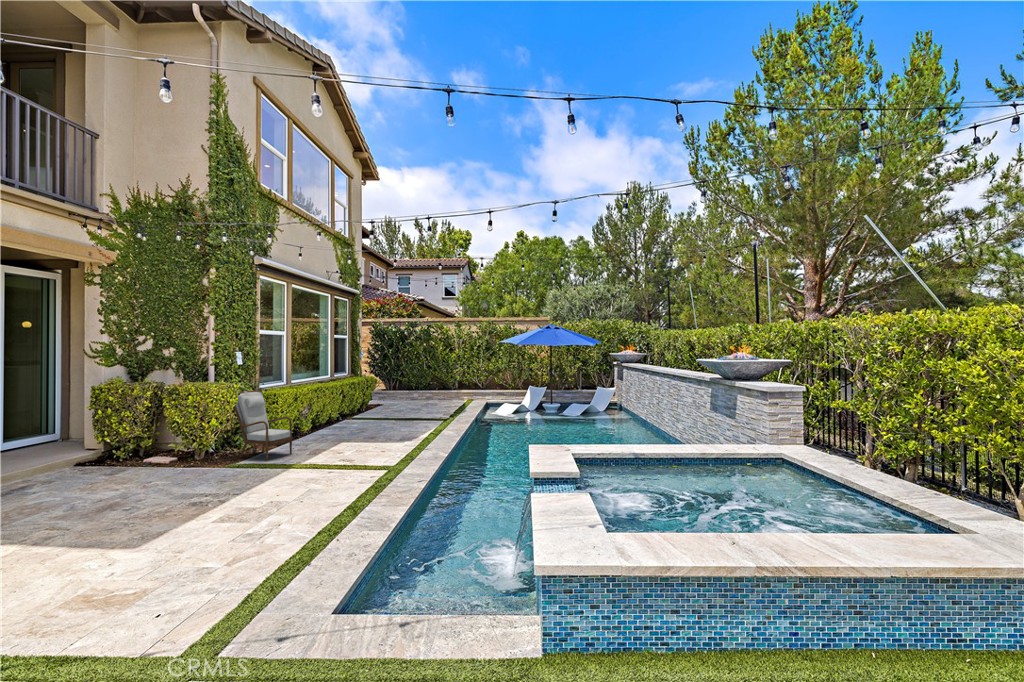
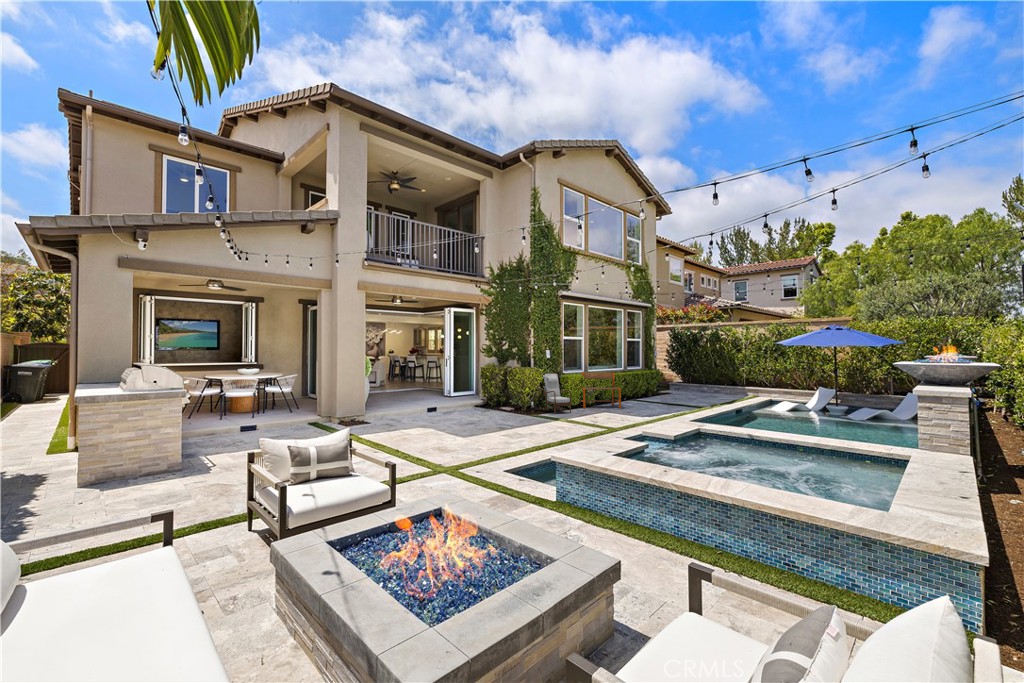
bench: none [290,383,358,443] -> present [581,372,621,409]

